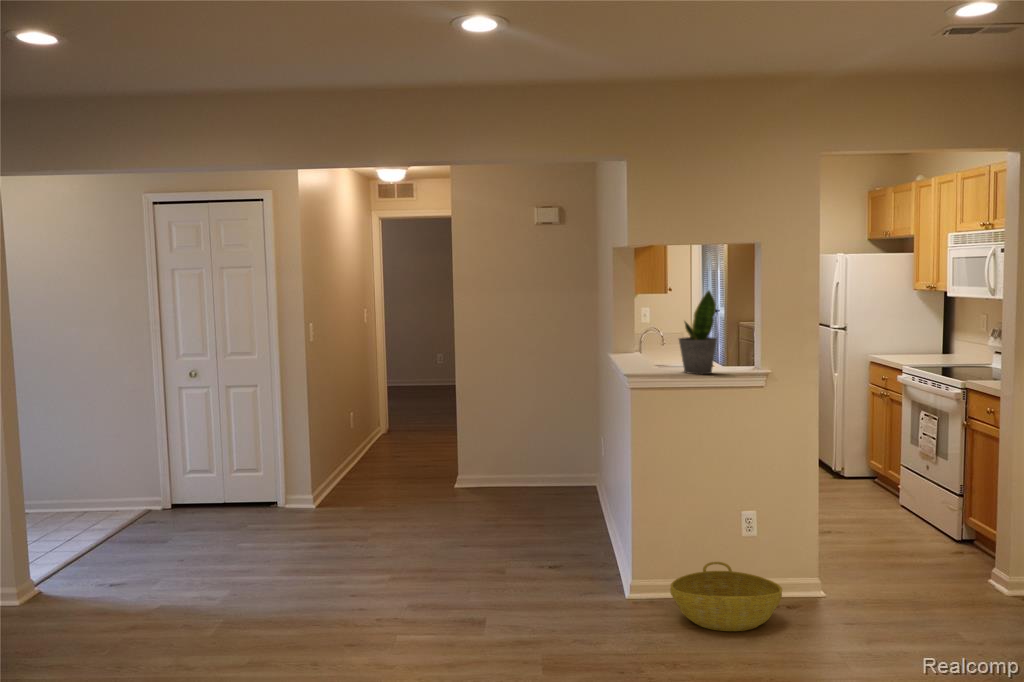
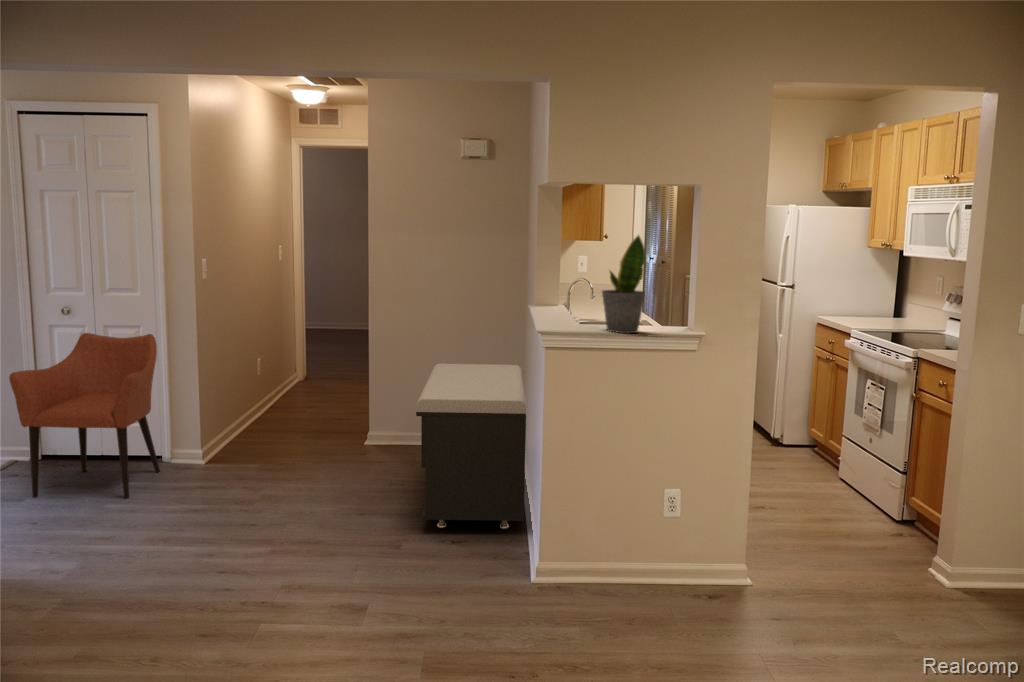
armchair: none [157,391,277,538] -> present [9,333,160,499]
storage bench: none [514,408,612,555] -> present [416,364,526,529]
basket: present [670,562,782,631] -> none [578,545,703,626]

